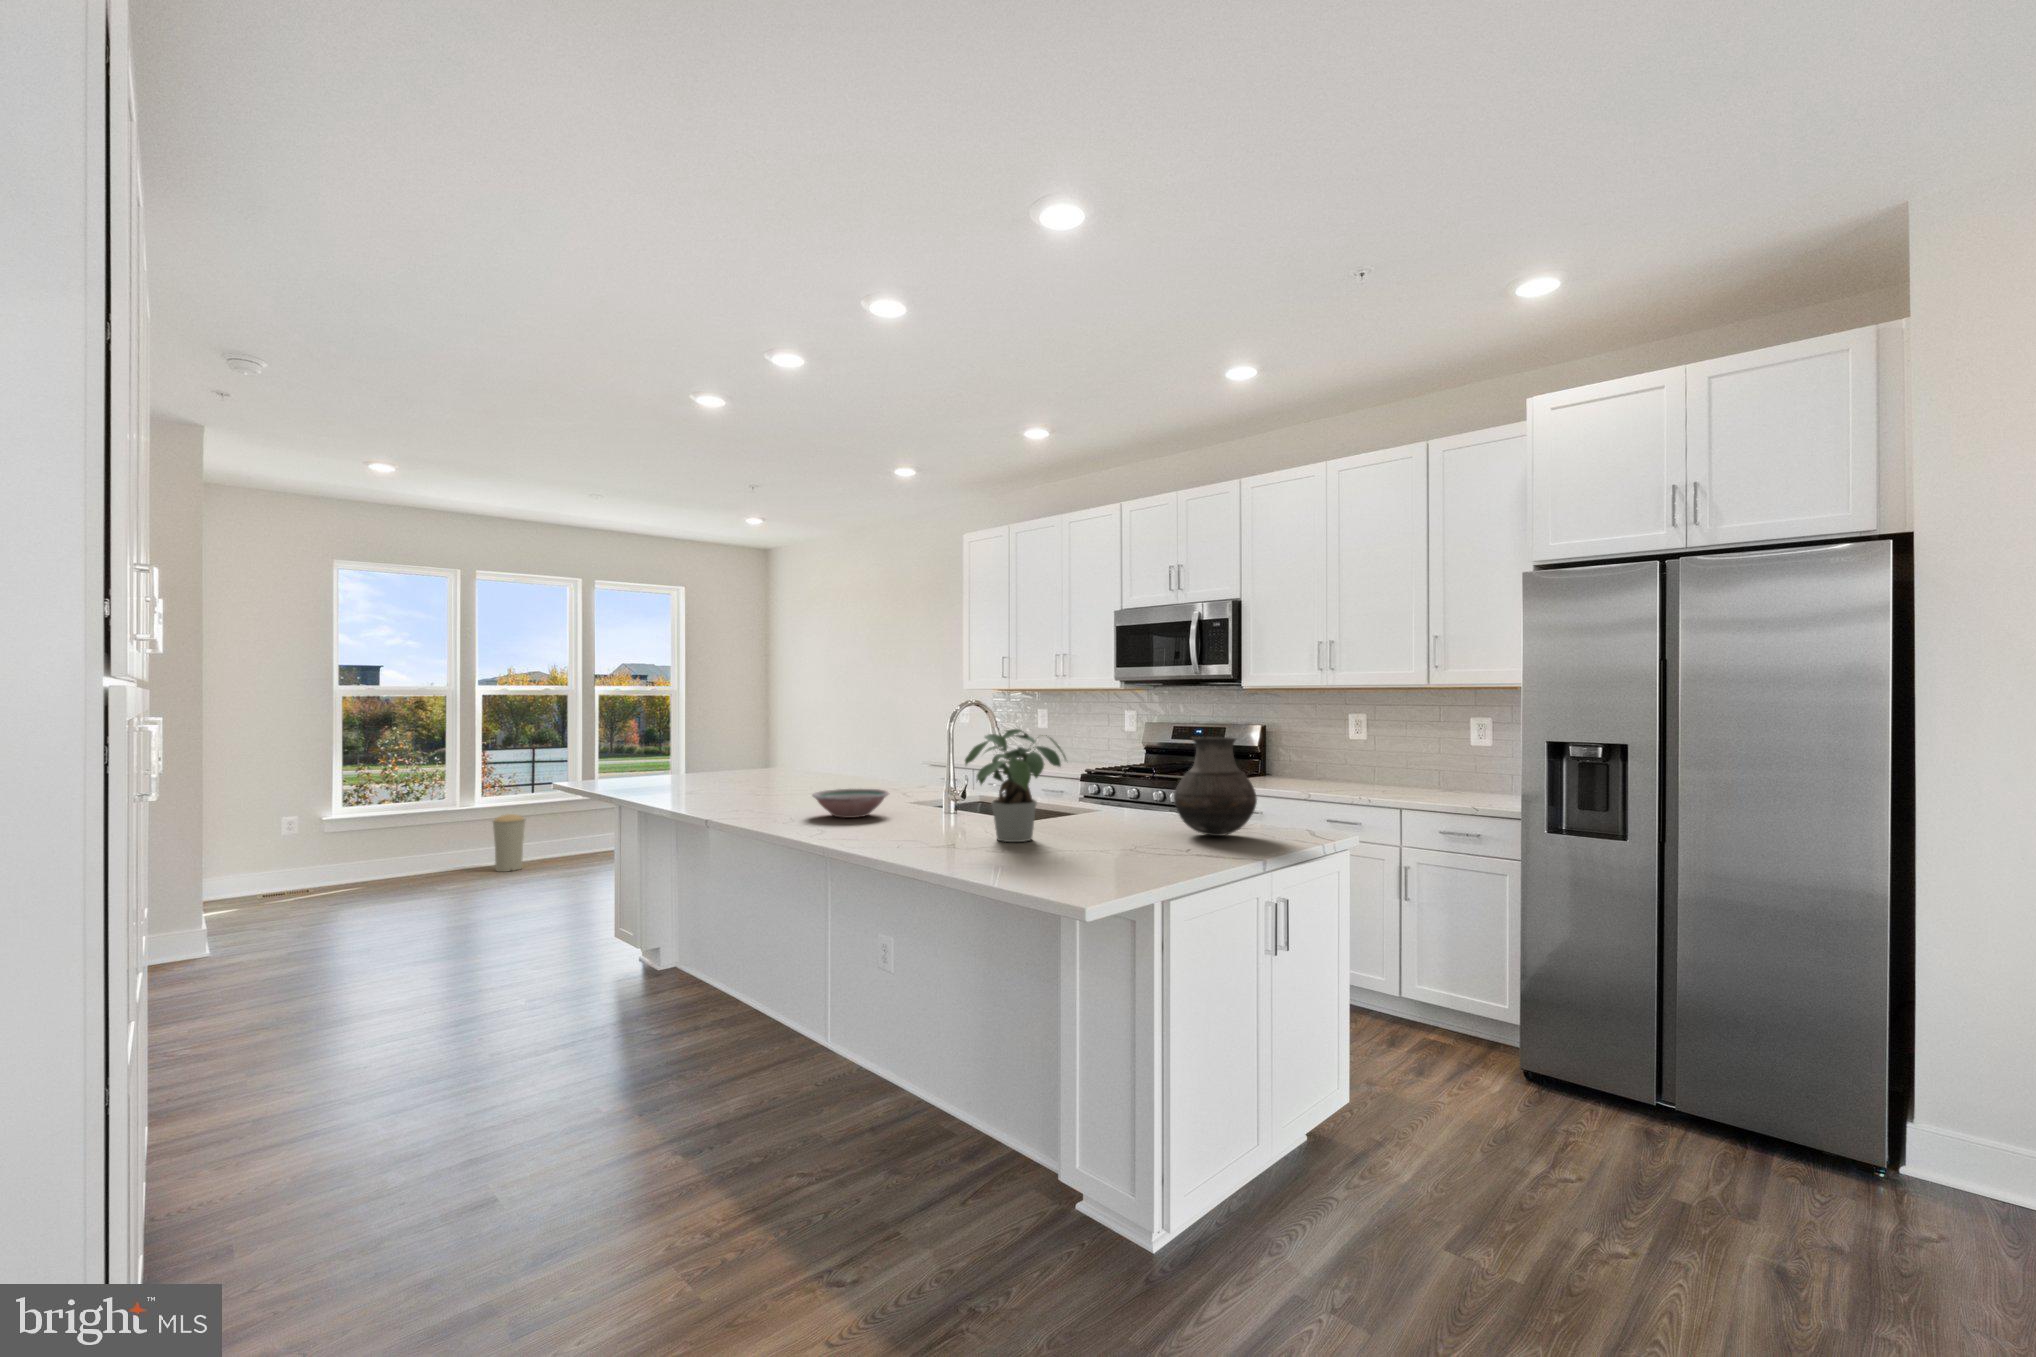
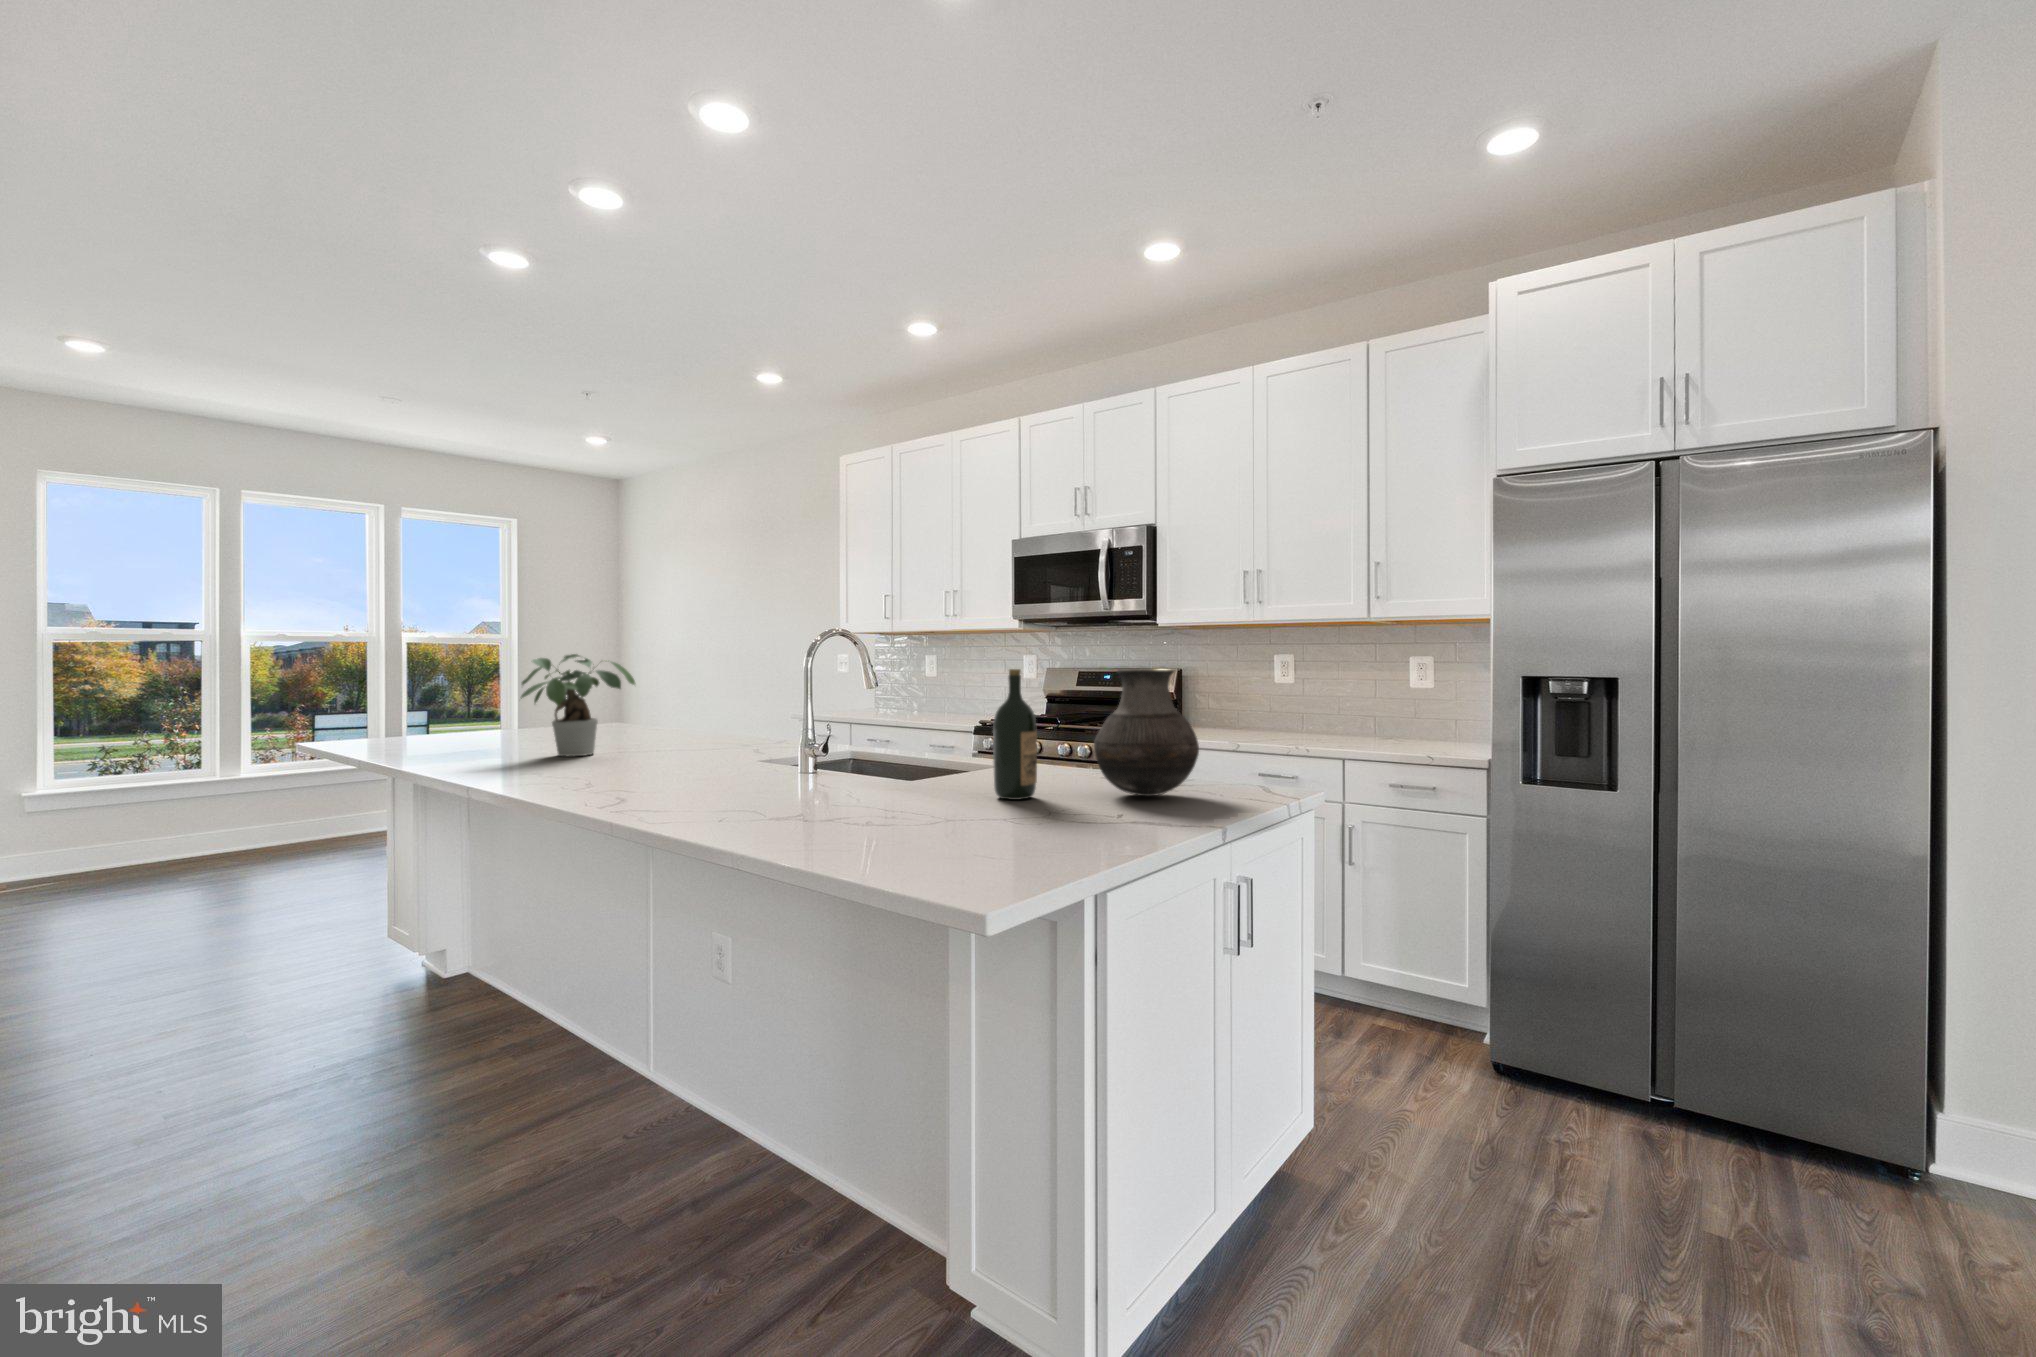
potted plant: present [965,729,1066,842] -> present [521,654,635,756]
wine bottle: none [1096,736,1130,837] -> present [993,669,1037,800]
bowl: present [812,789,889,818] -> none [616,744,724,782]
trash can: present [493,814,525,872] -> none [263,786,309,855]

